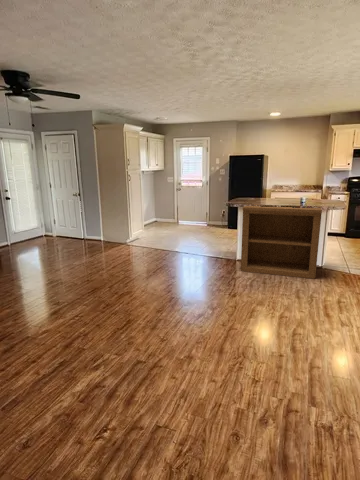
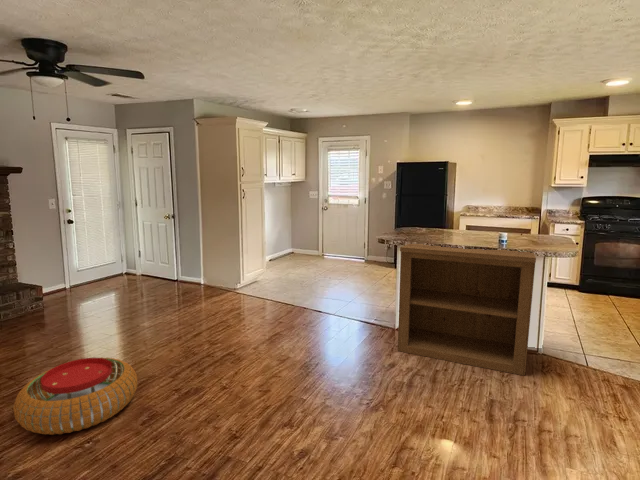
pouf: none [28,276,95,315] -> present [13,358,138,435]

